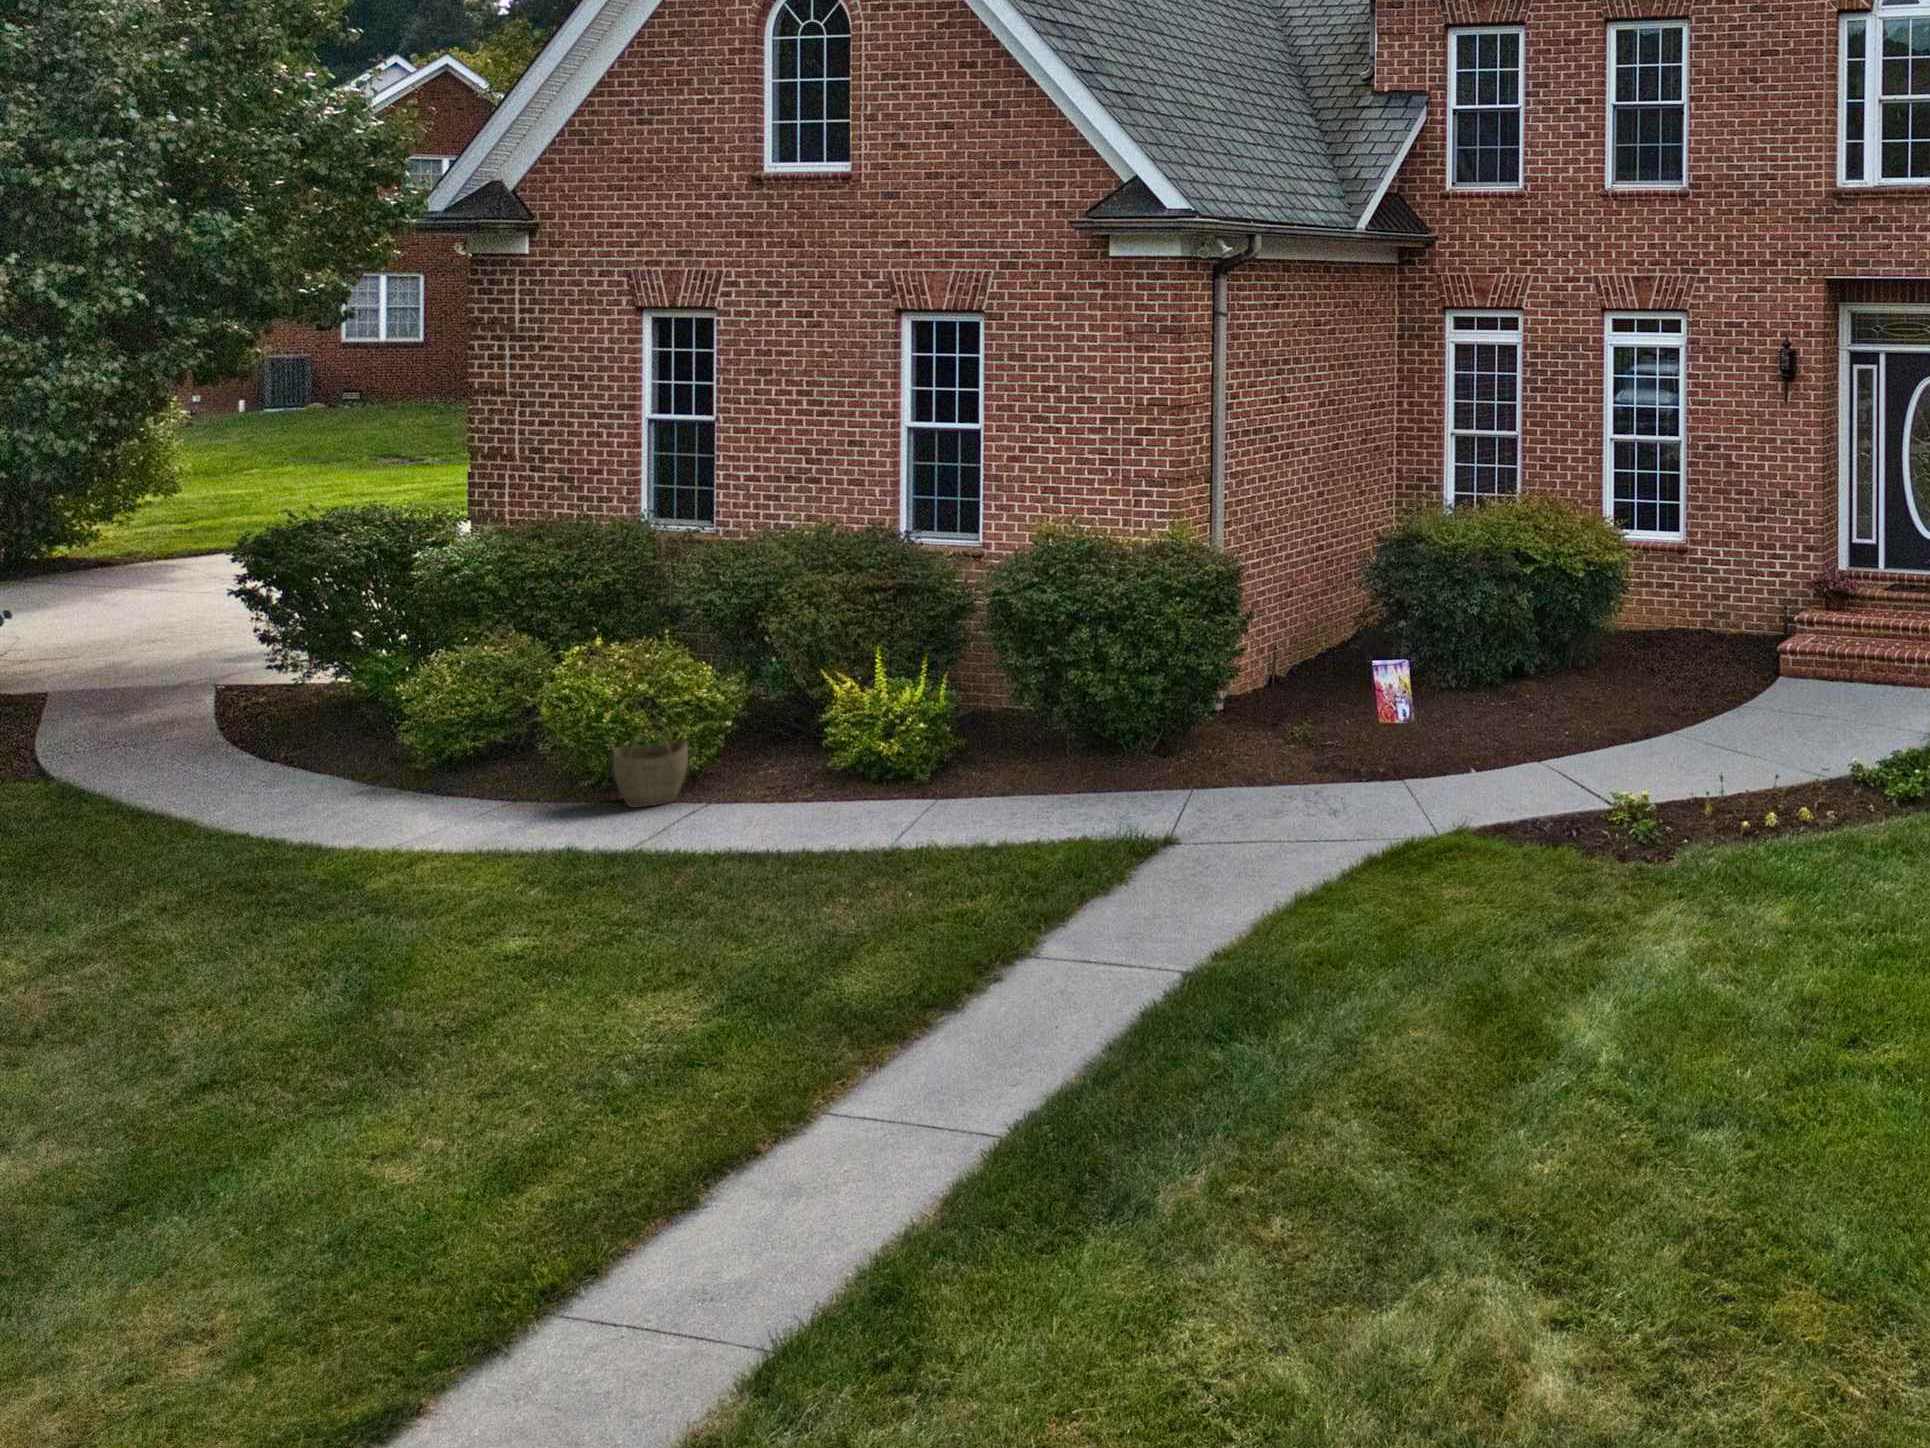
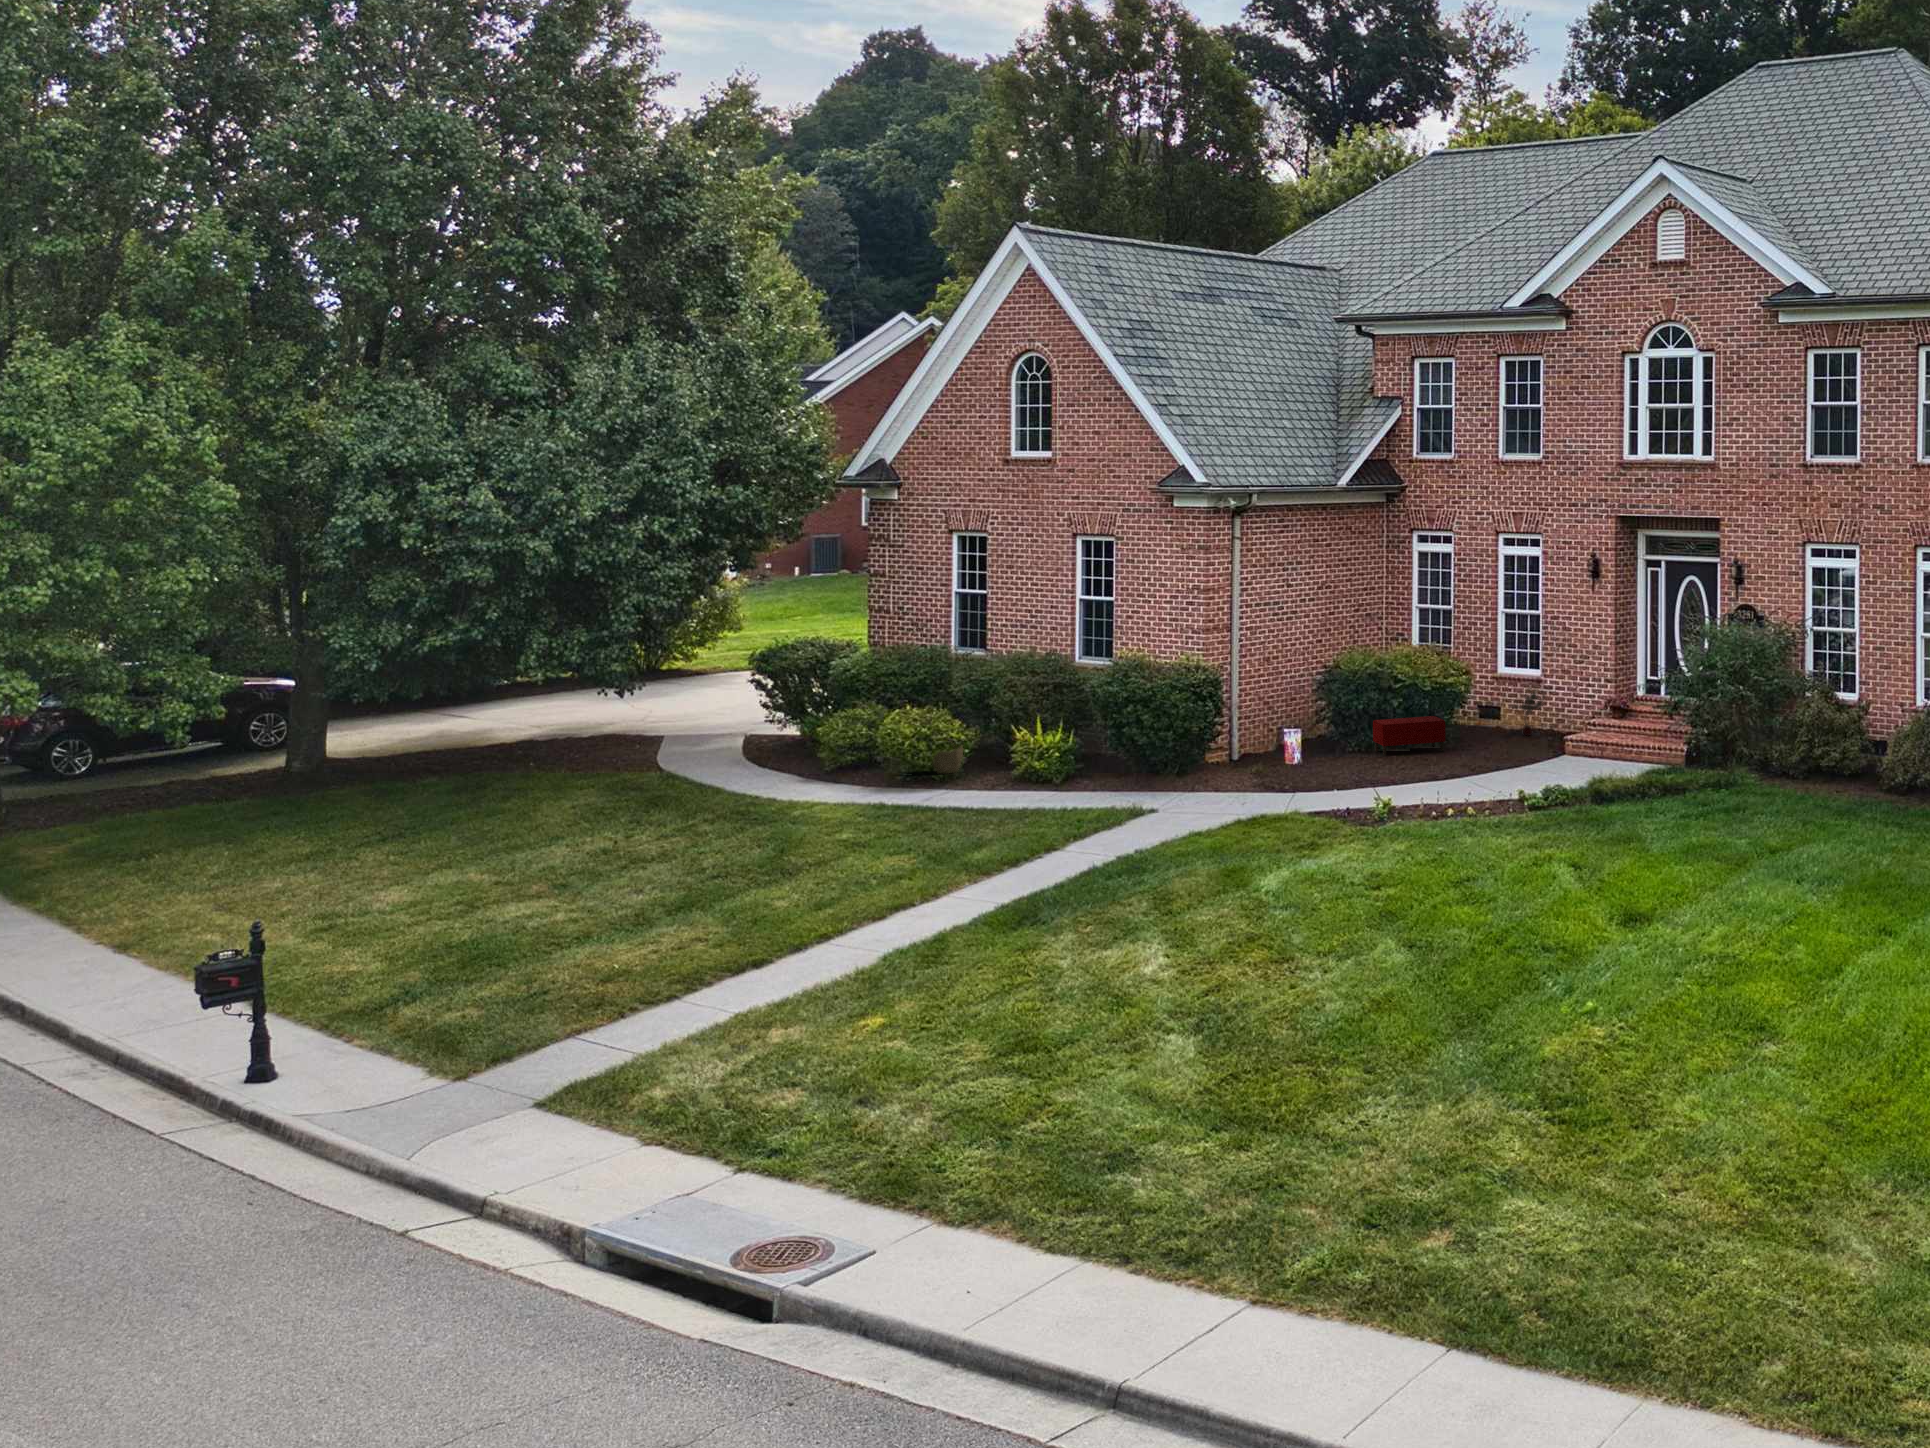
potted tree: none [1646,555,1713,638] -> present [1514,688,1545,736]
bench: none [1470,618,1596,698] -> present [1373,716,1446,756]

